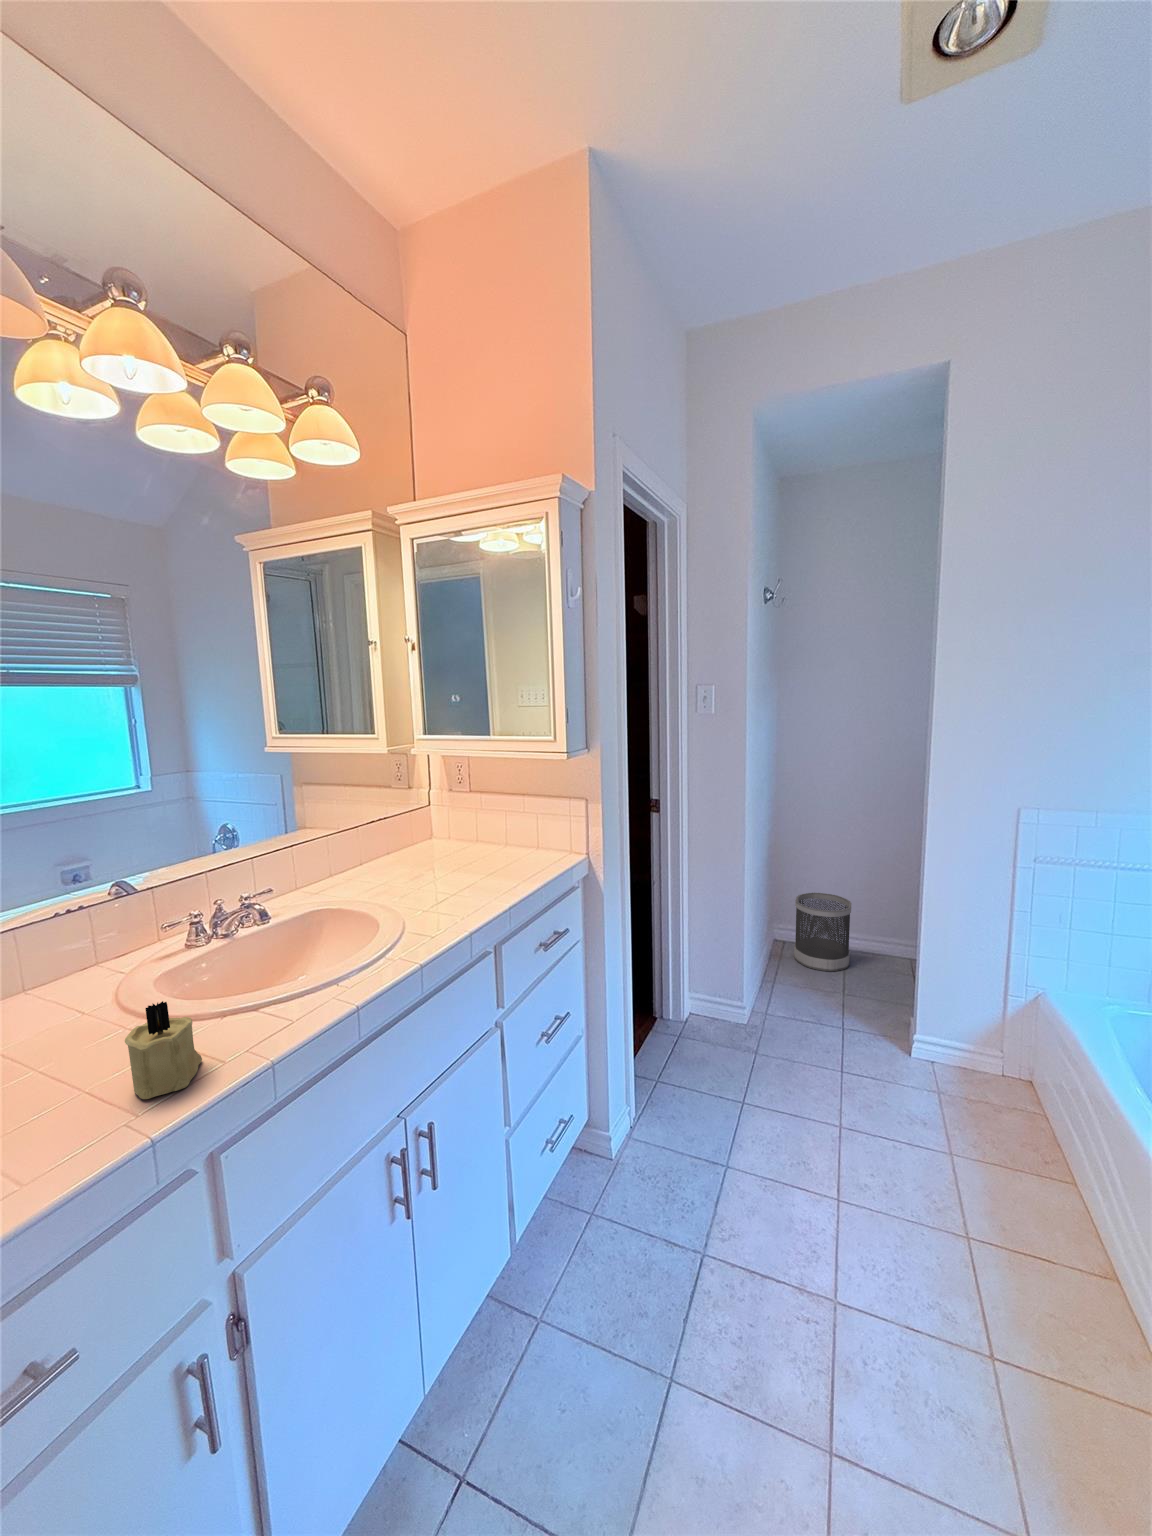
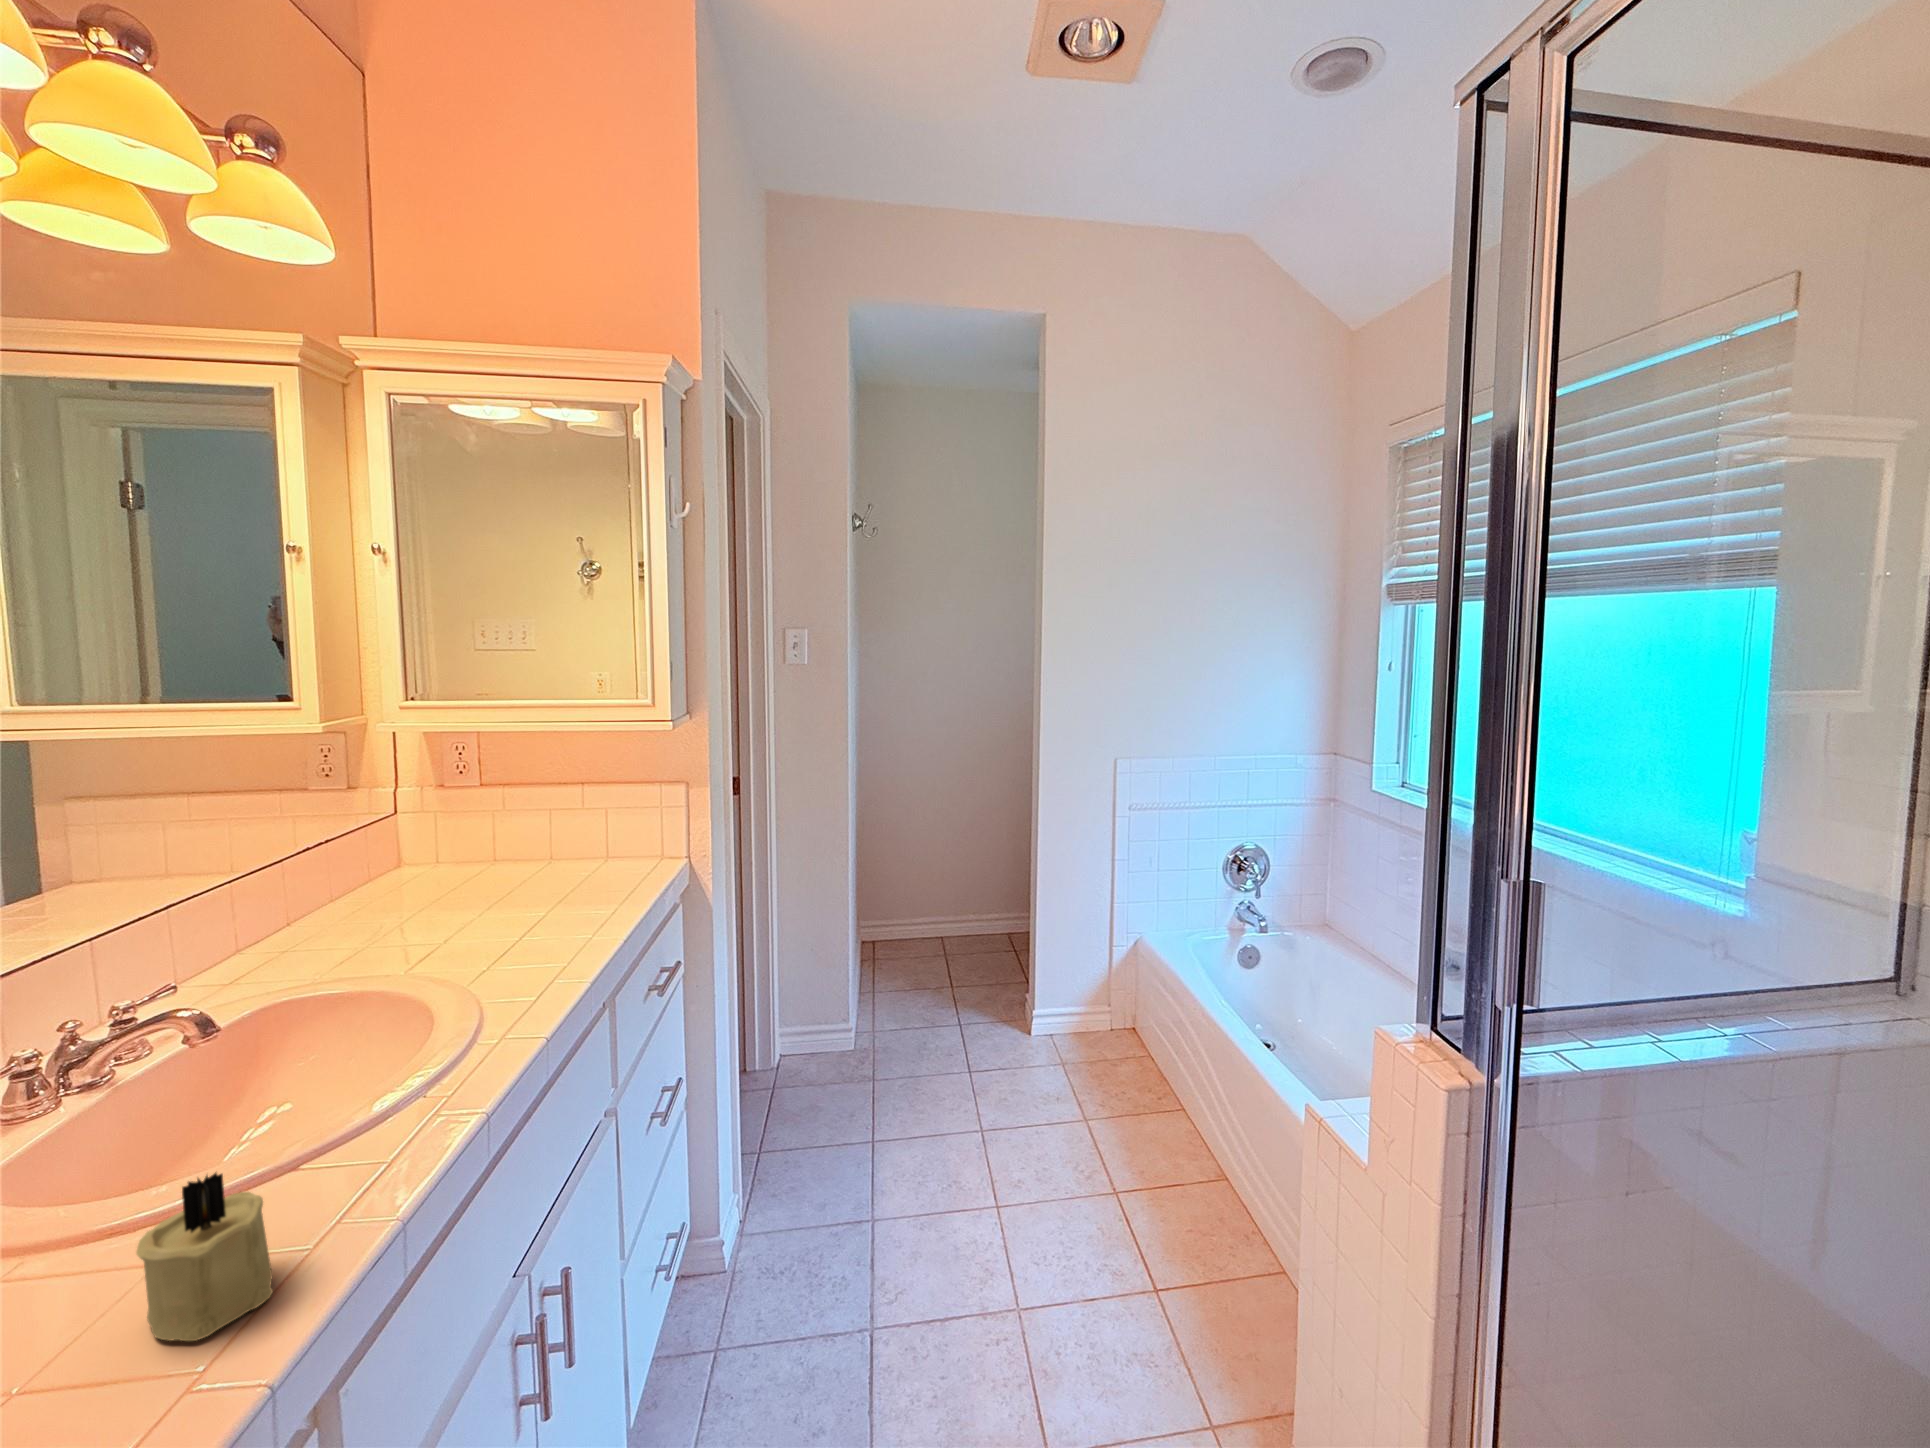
wastebasket: present [794,893,851,971] -> none [893,872,956,966]

